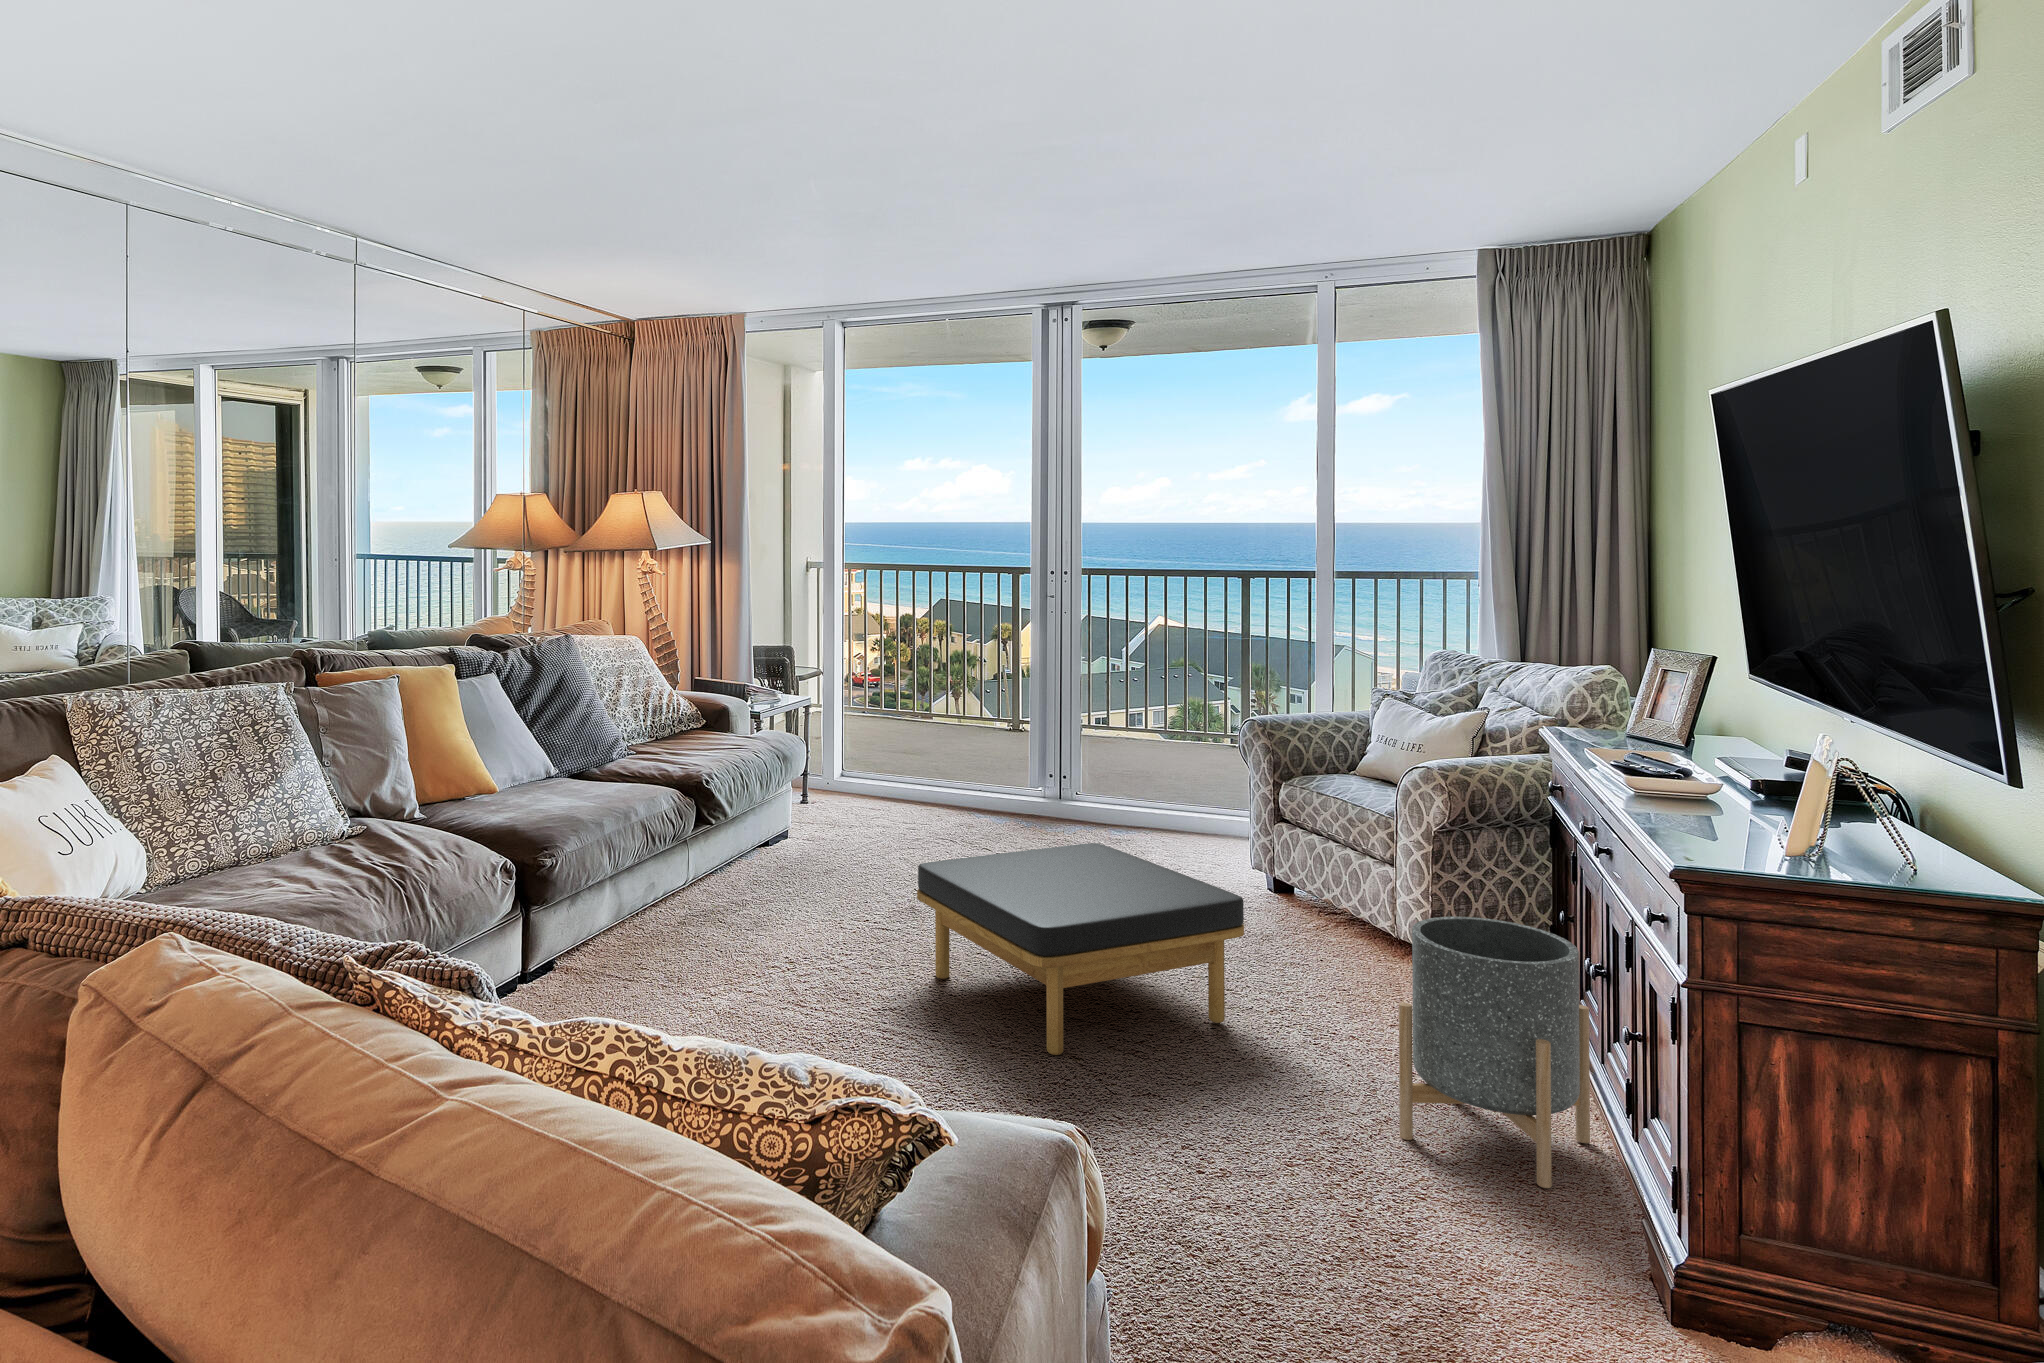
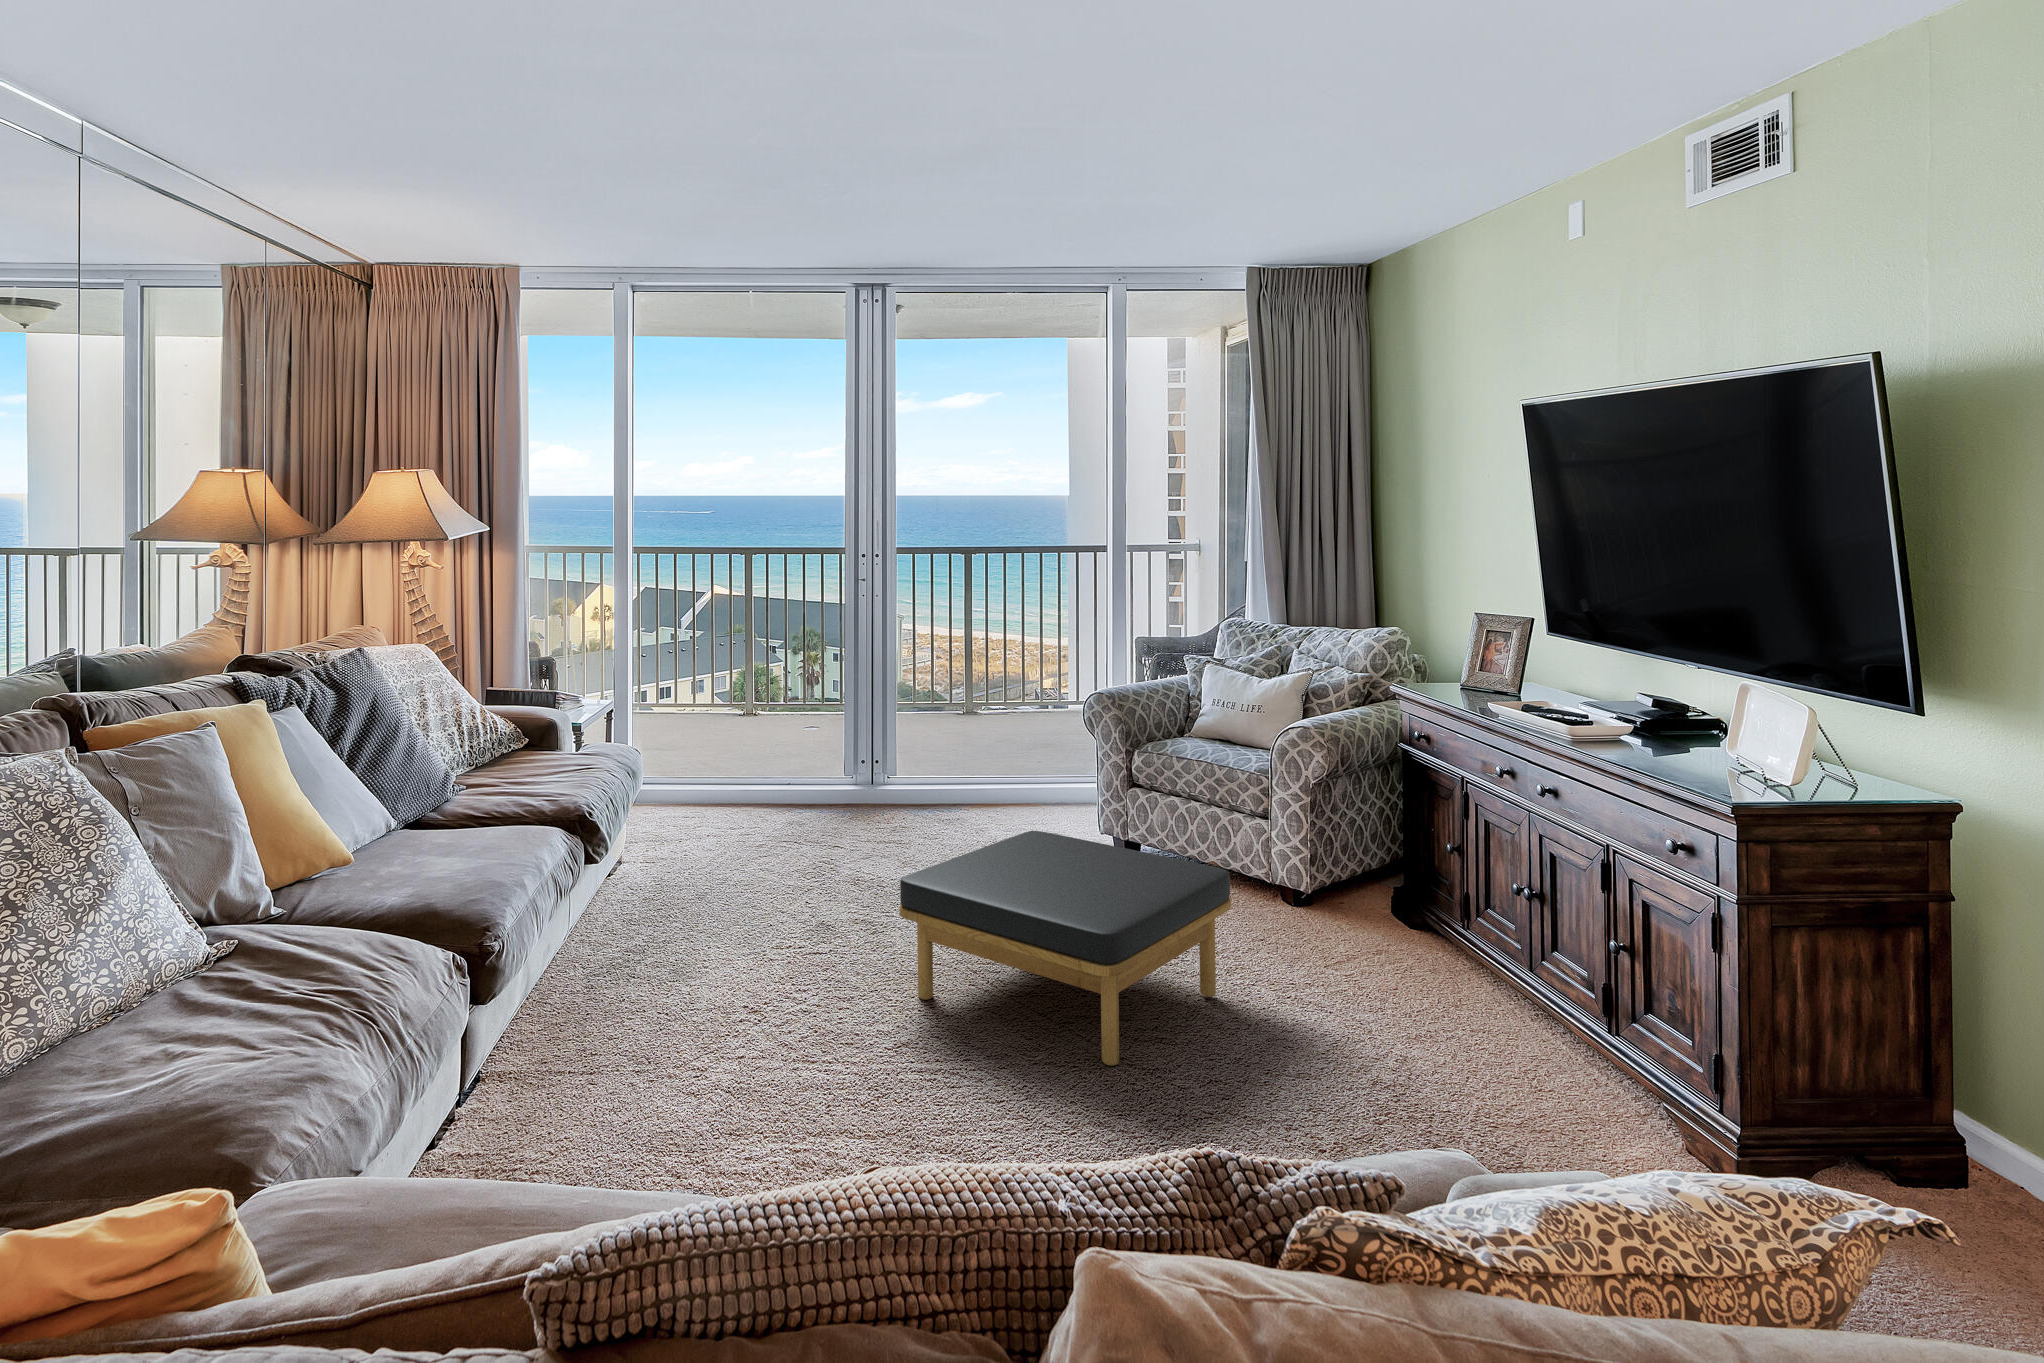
planter: present [1399,917,1590,1188] -> none [1439,864,1600,1105]

